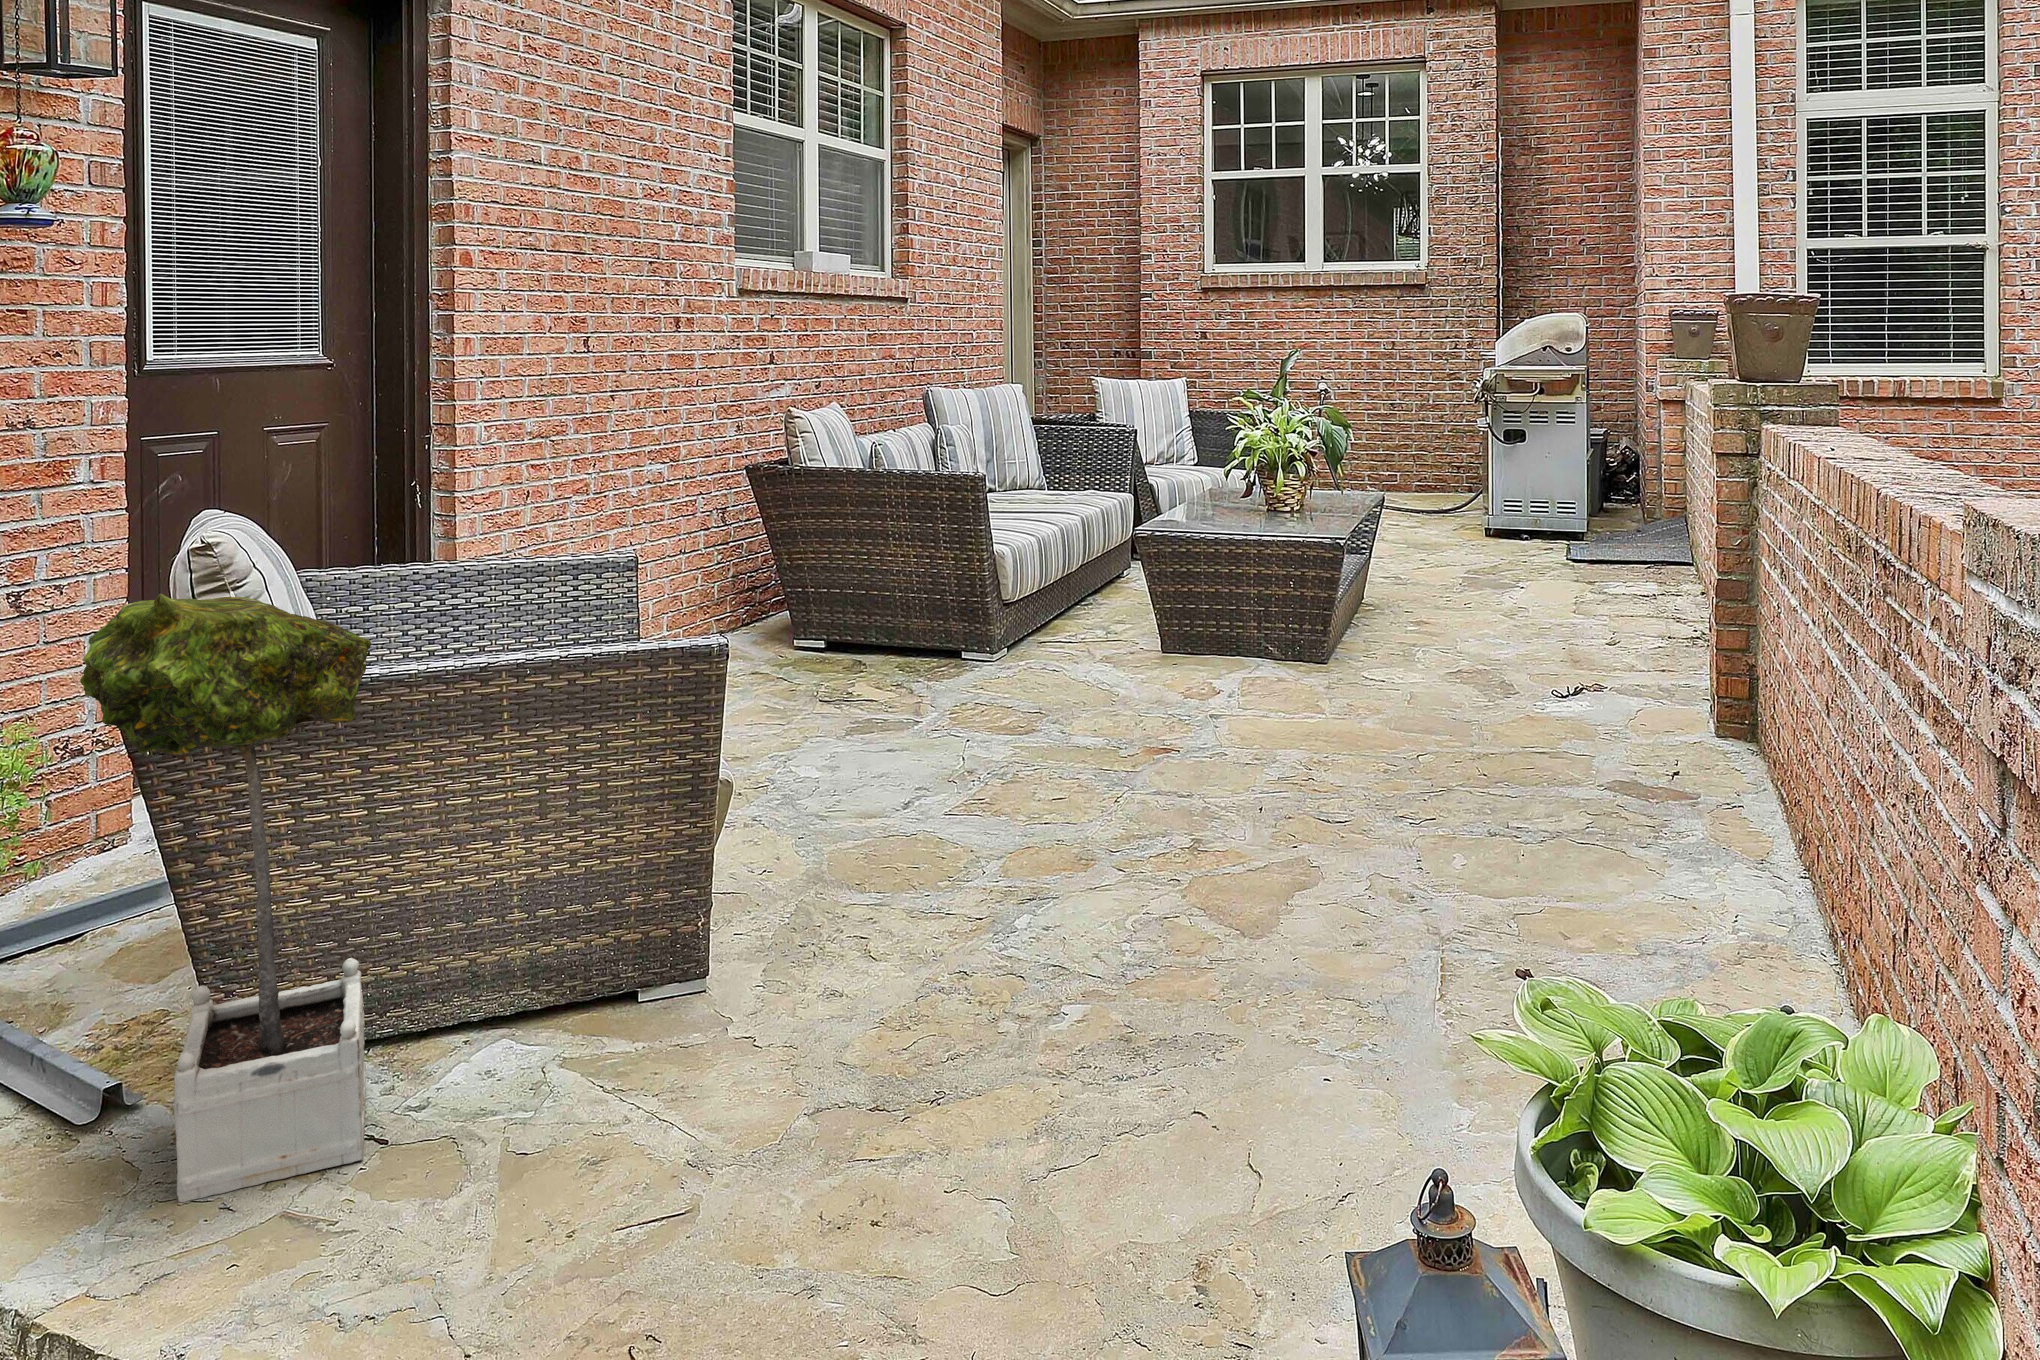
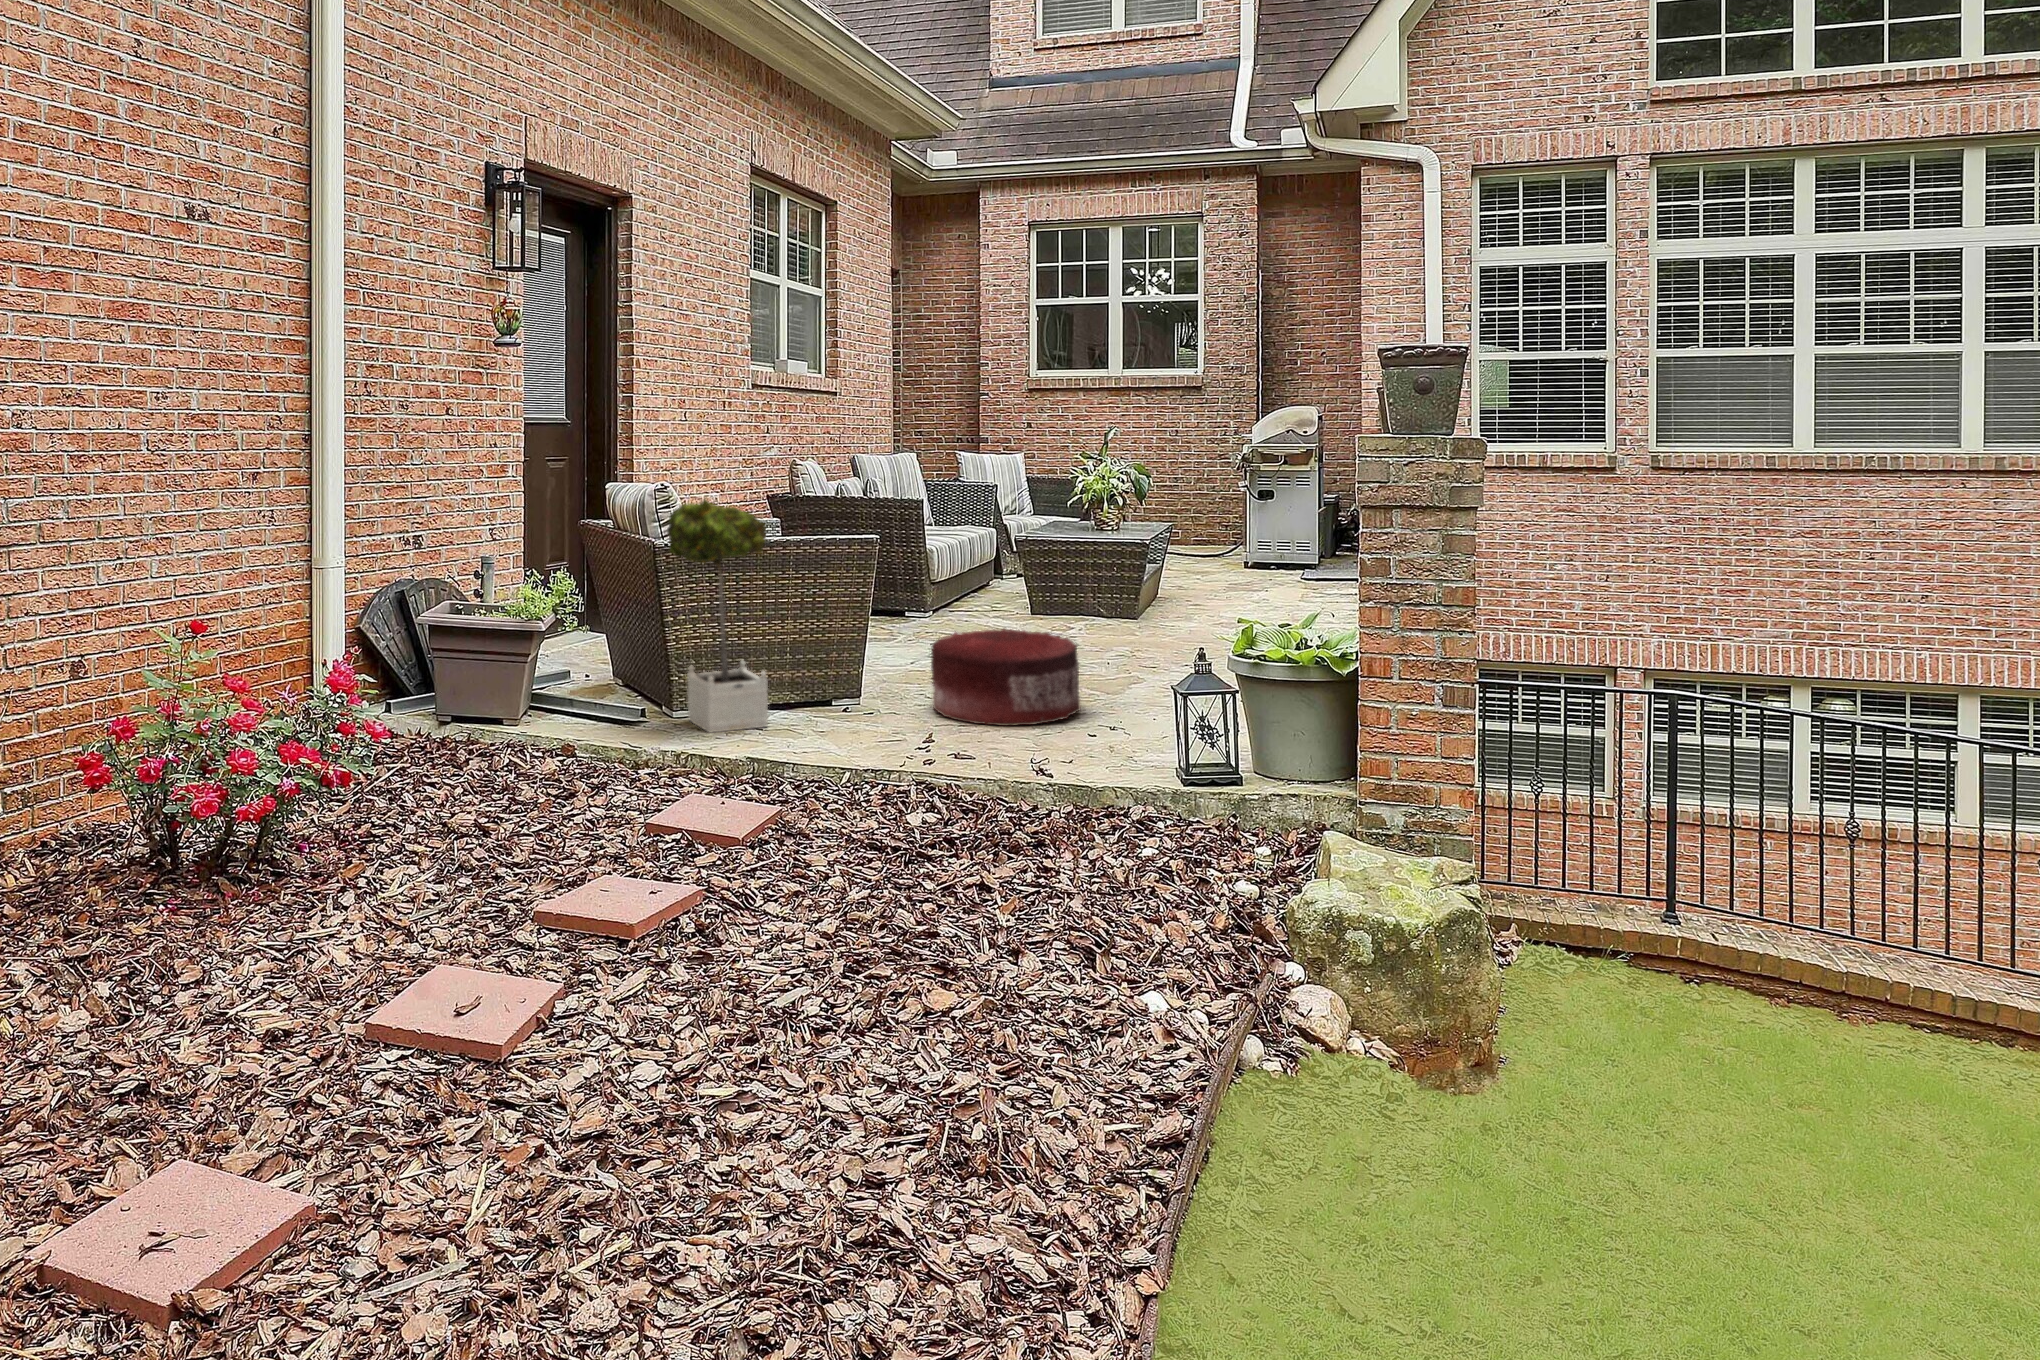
pouf: none [818,820,1165,1135] -> present [931,629,1081,726]

